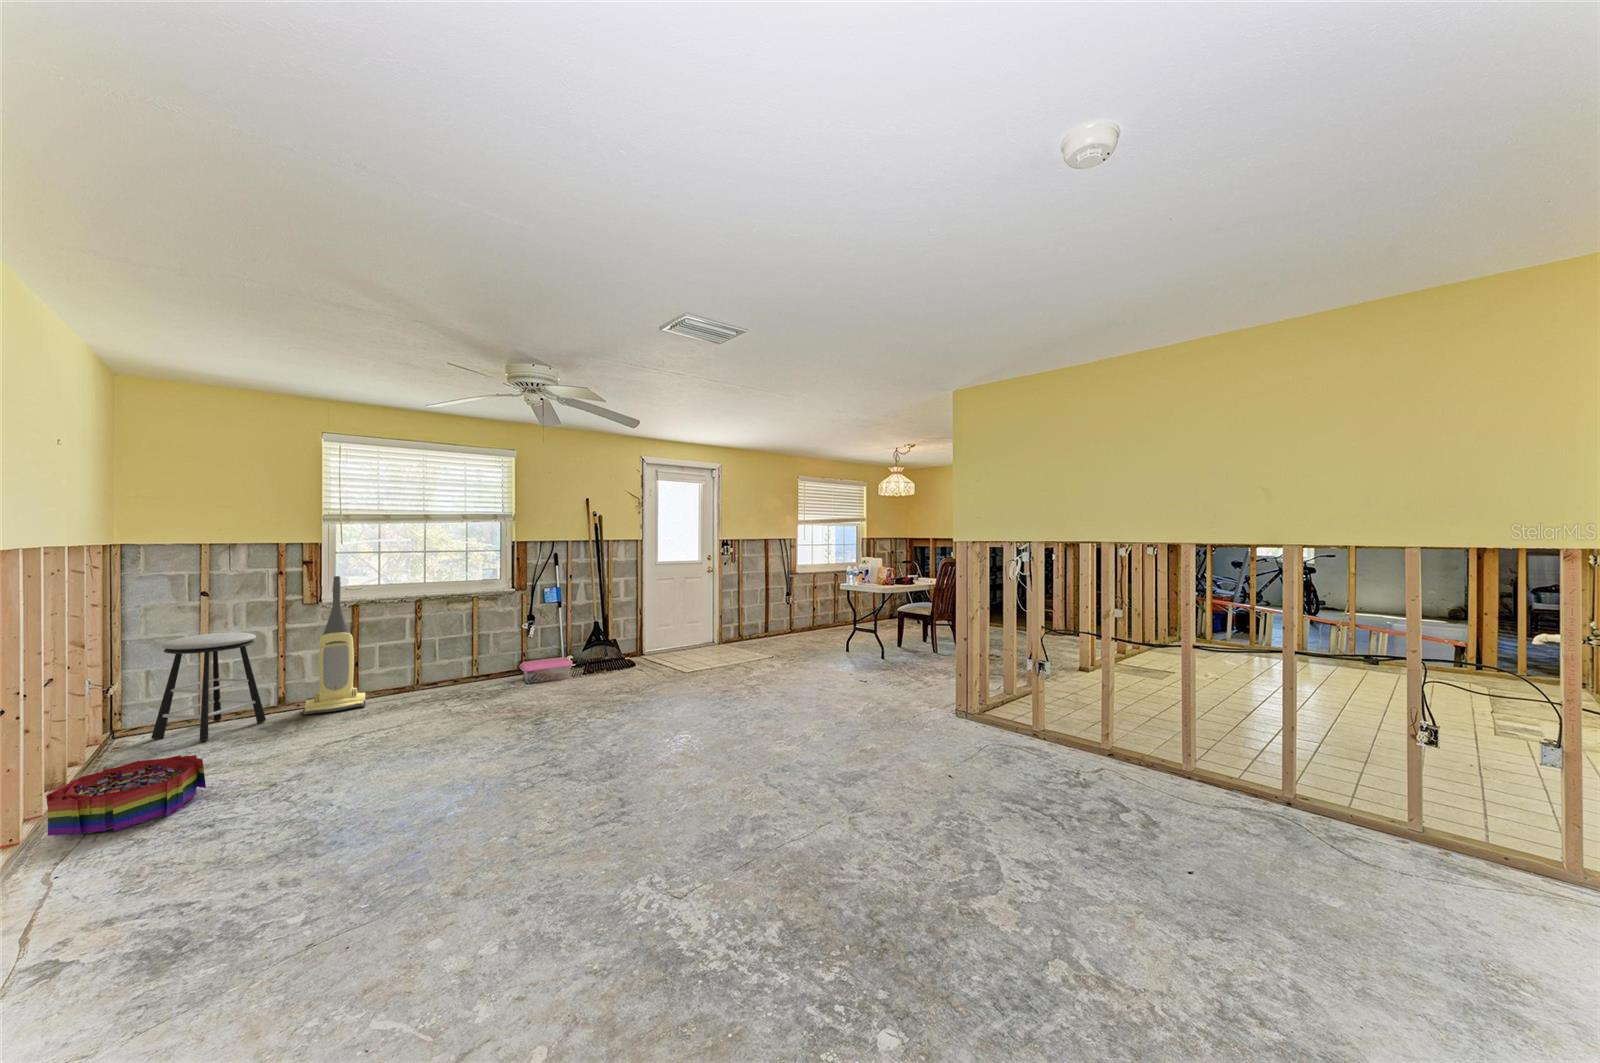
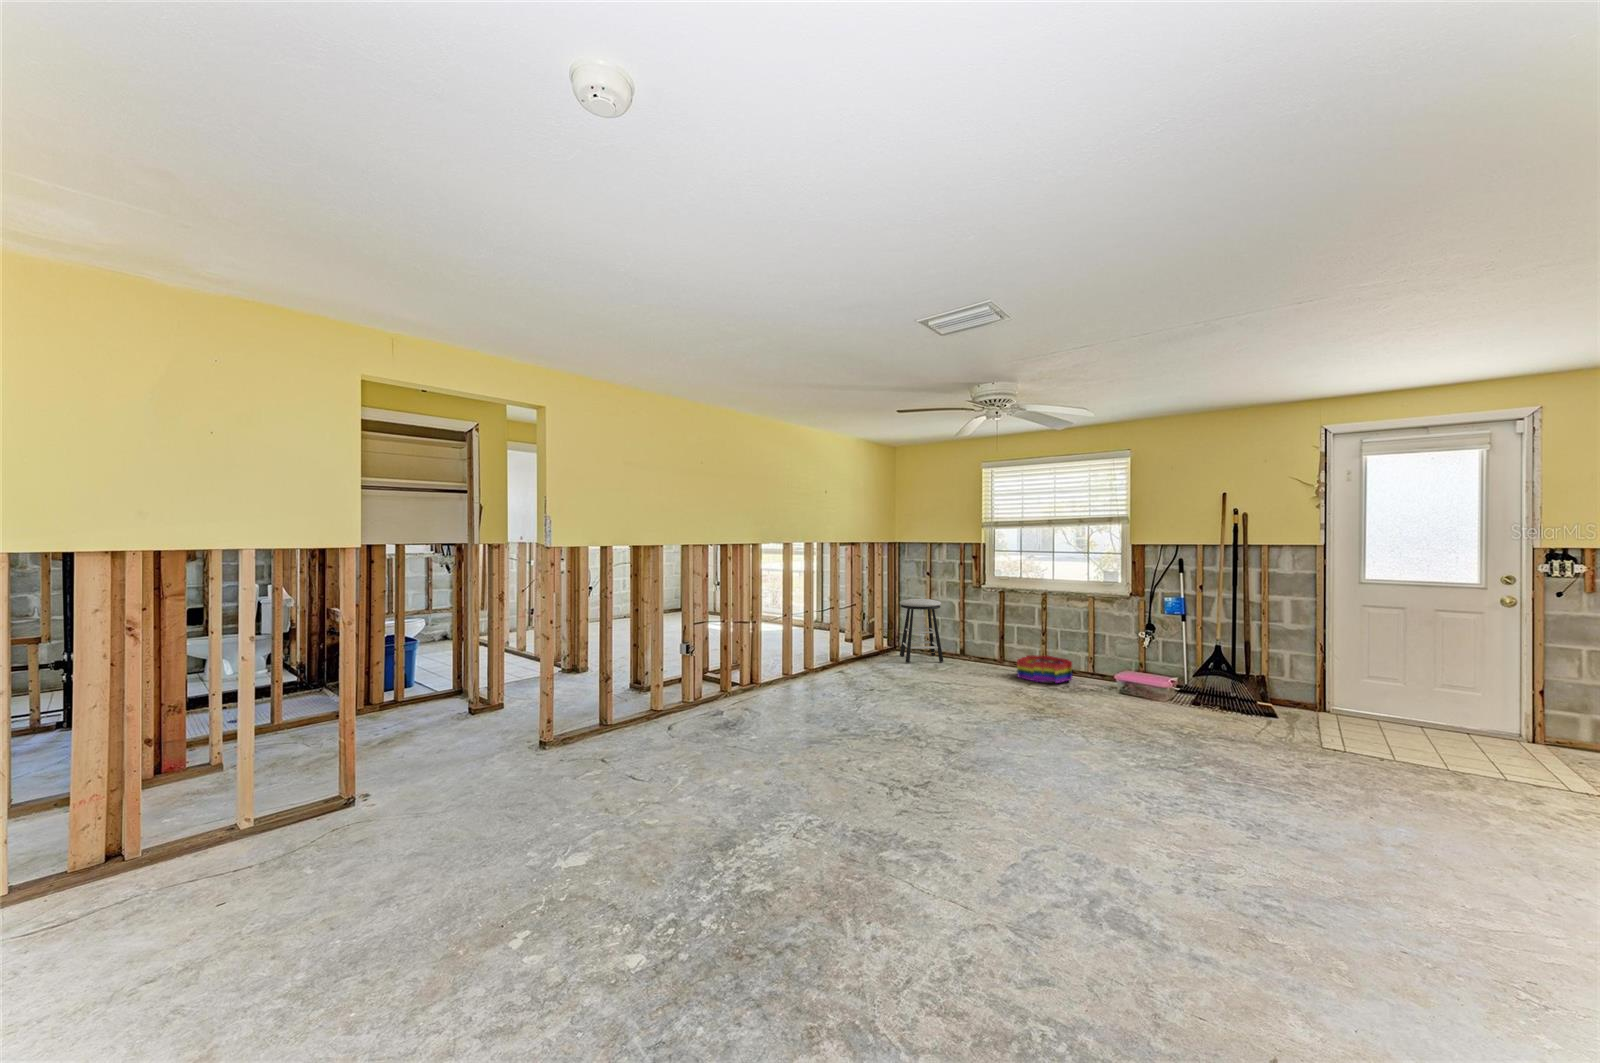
vacuum cleaner: present [303,576,366,715] -> none [961,568,1002,671]
storage bin: present [46,755,206,836] -> present [1017,655,1072,683]

